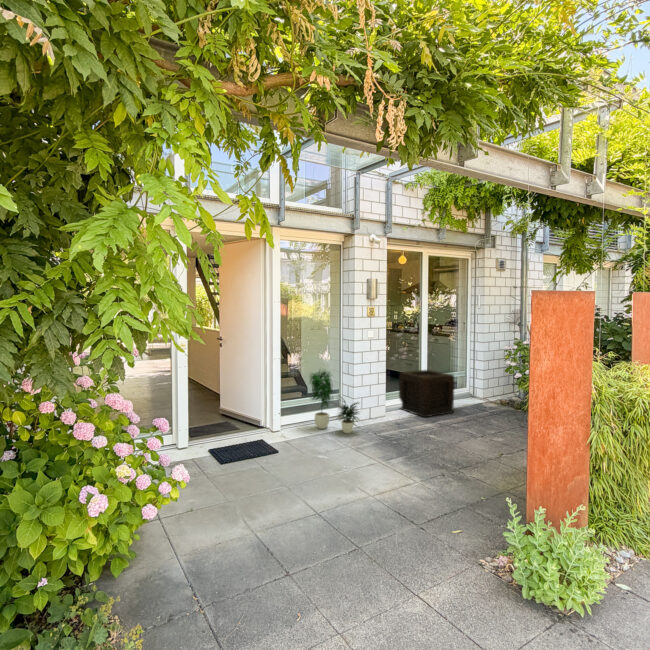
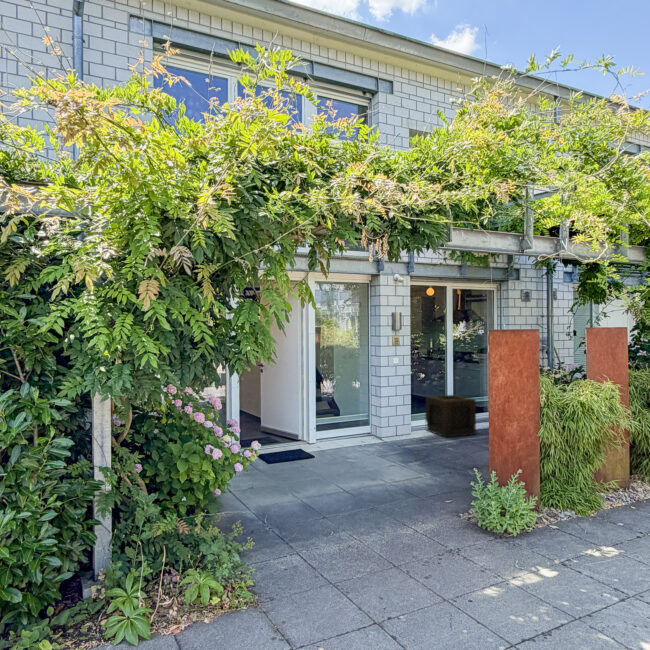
potted plant: present [310,371,359,433] -> none [340,389,386,447]

